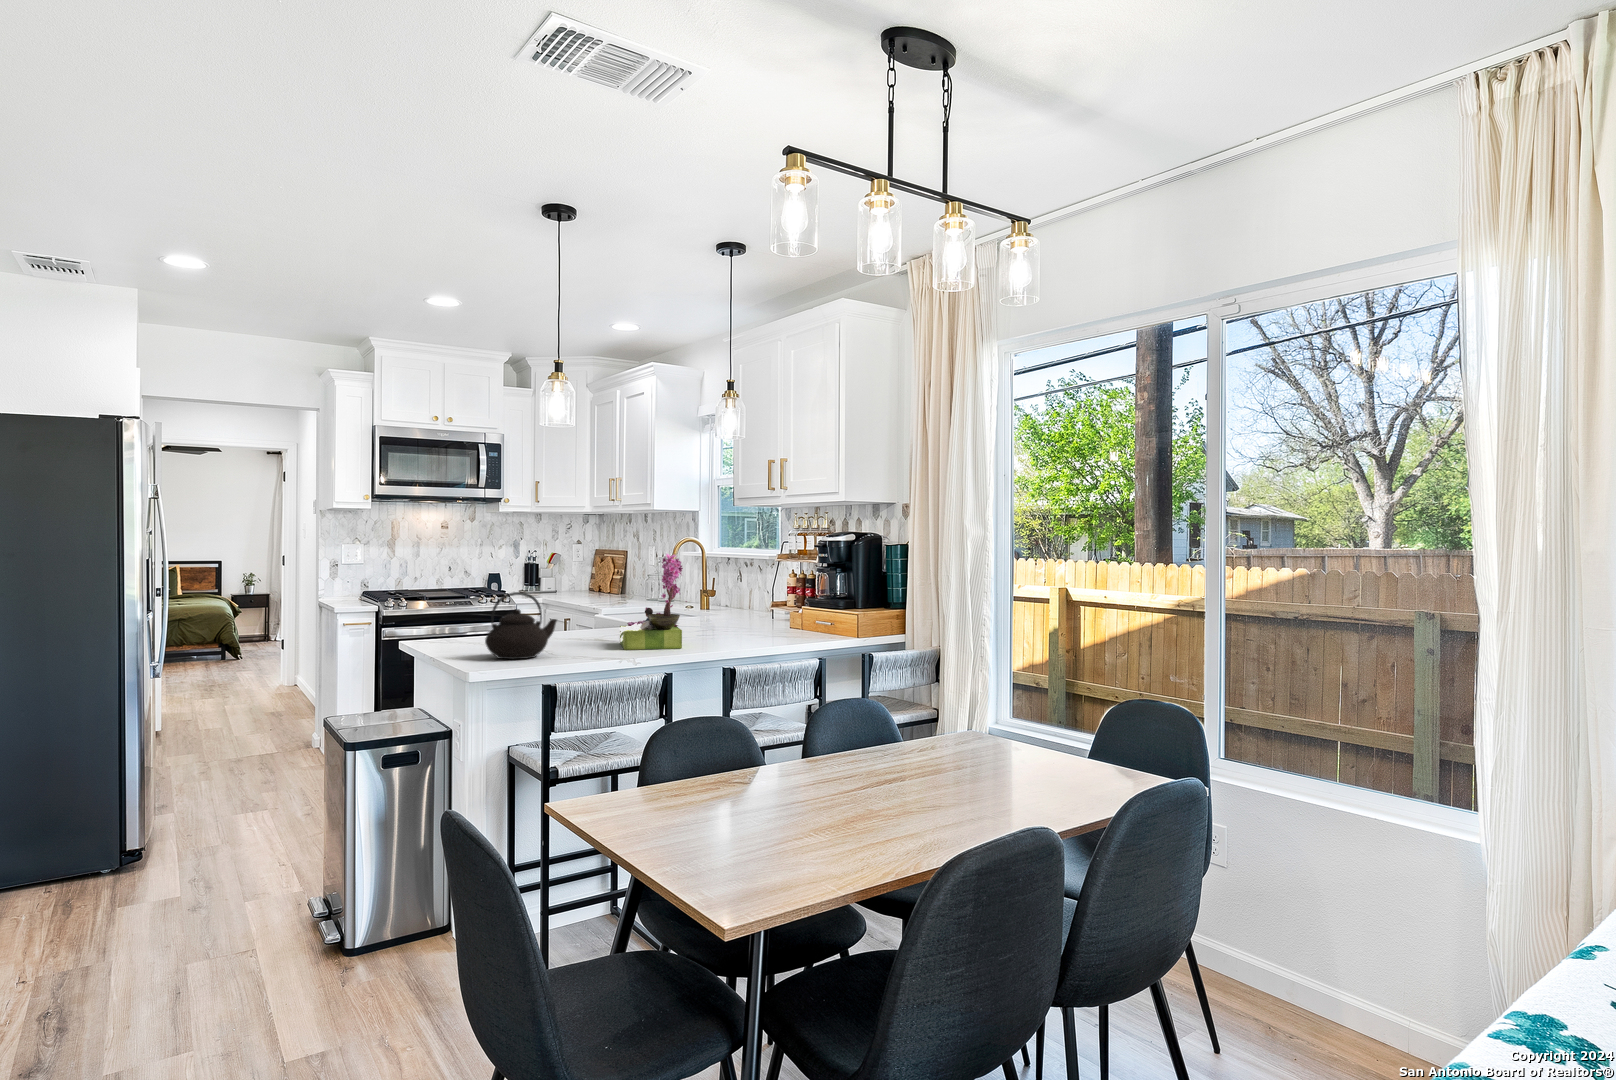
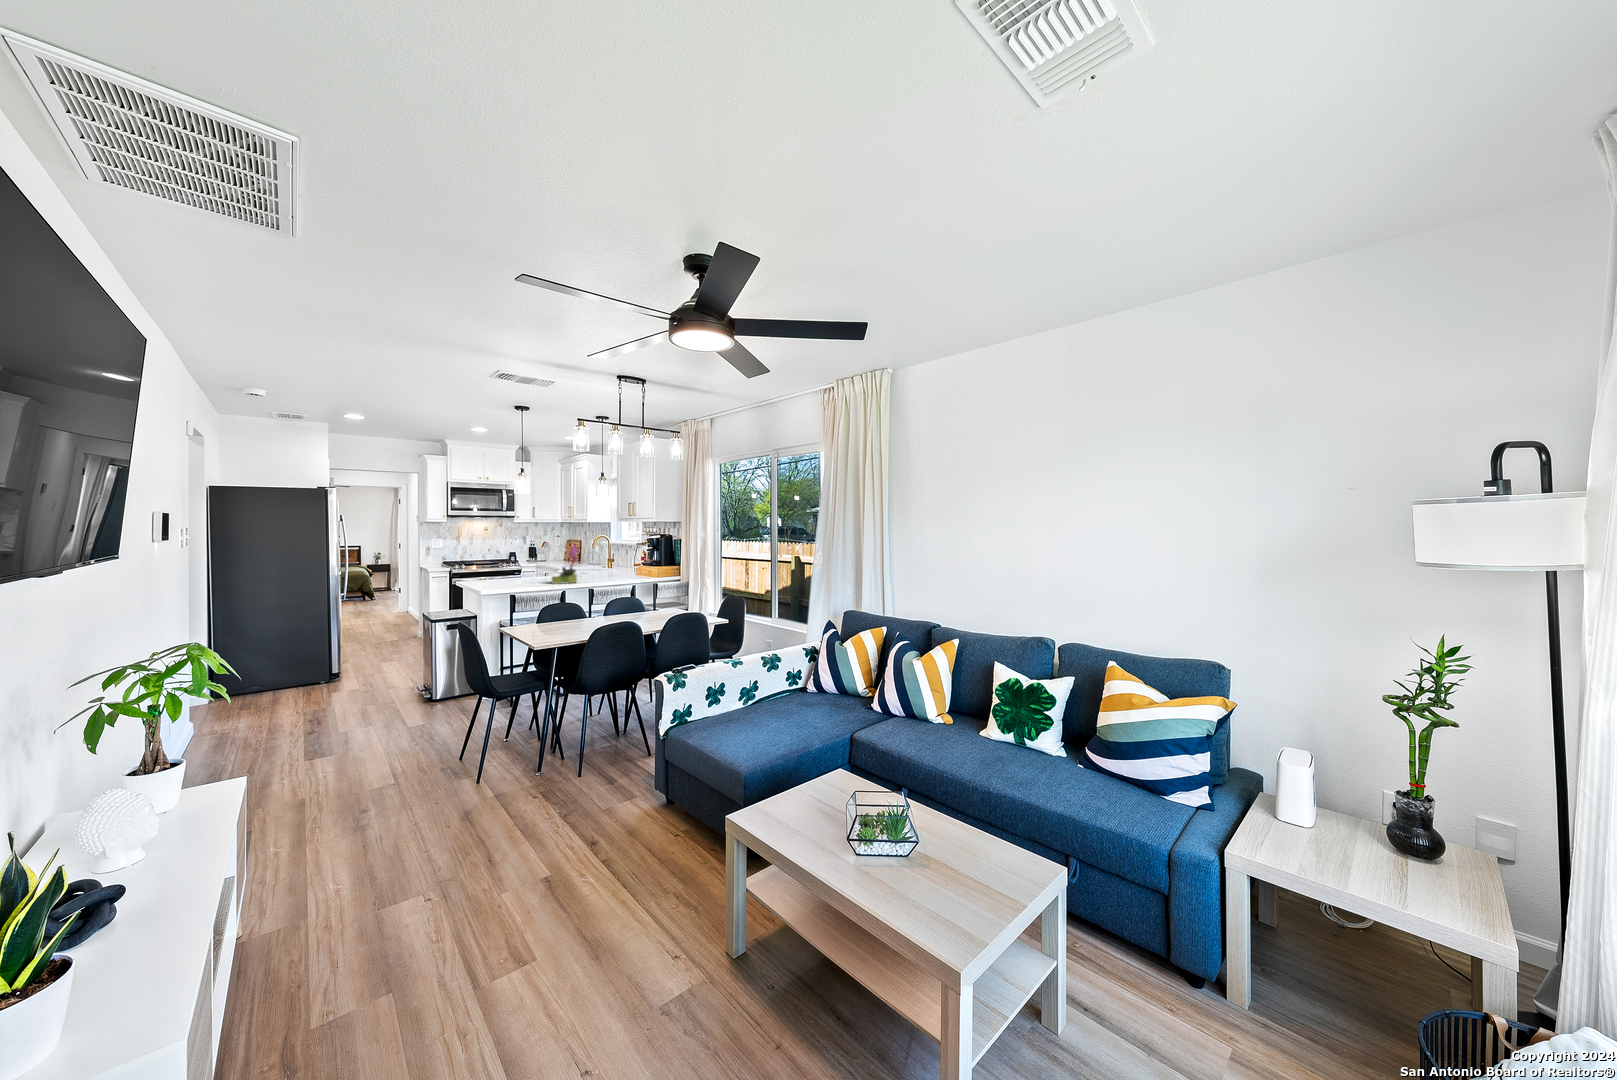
teapot: present [485,592,557,659] -> none [490,561,522,587]

